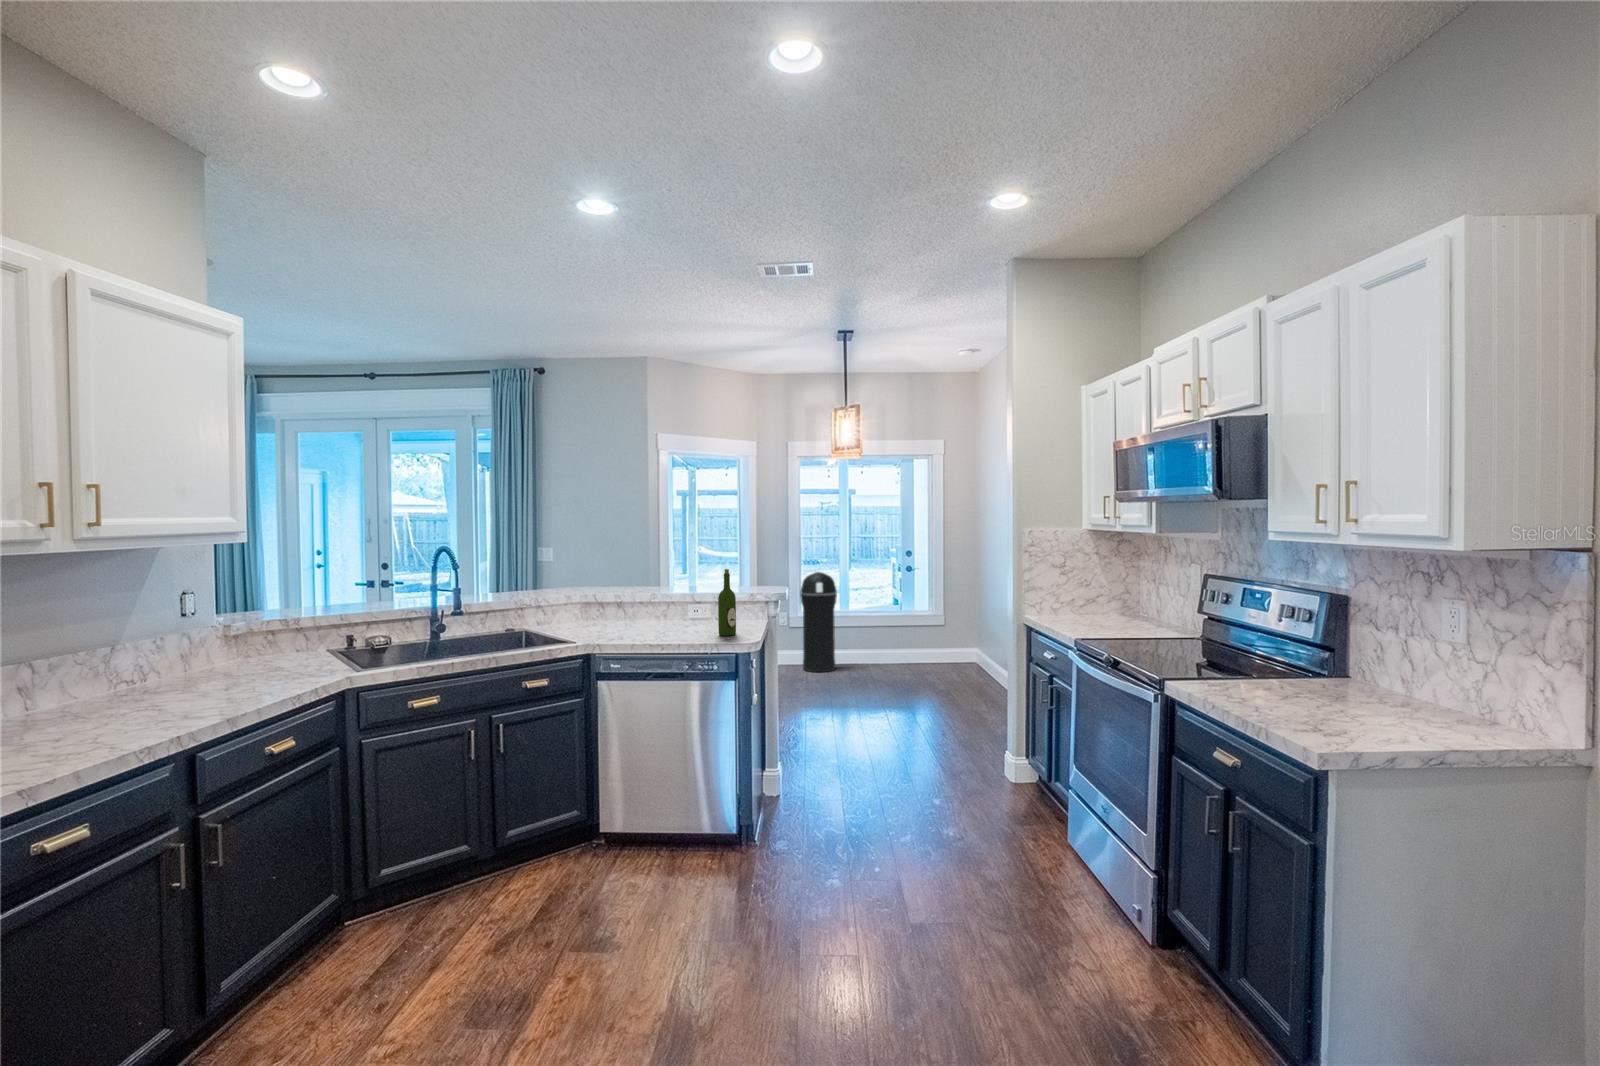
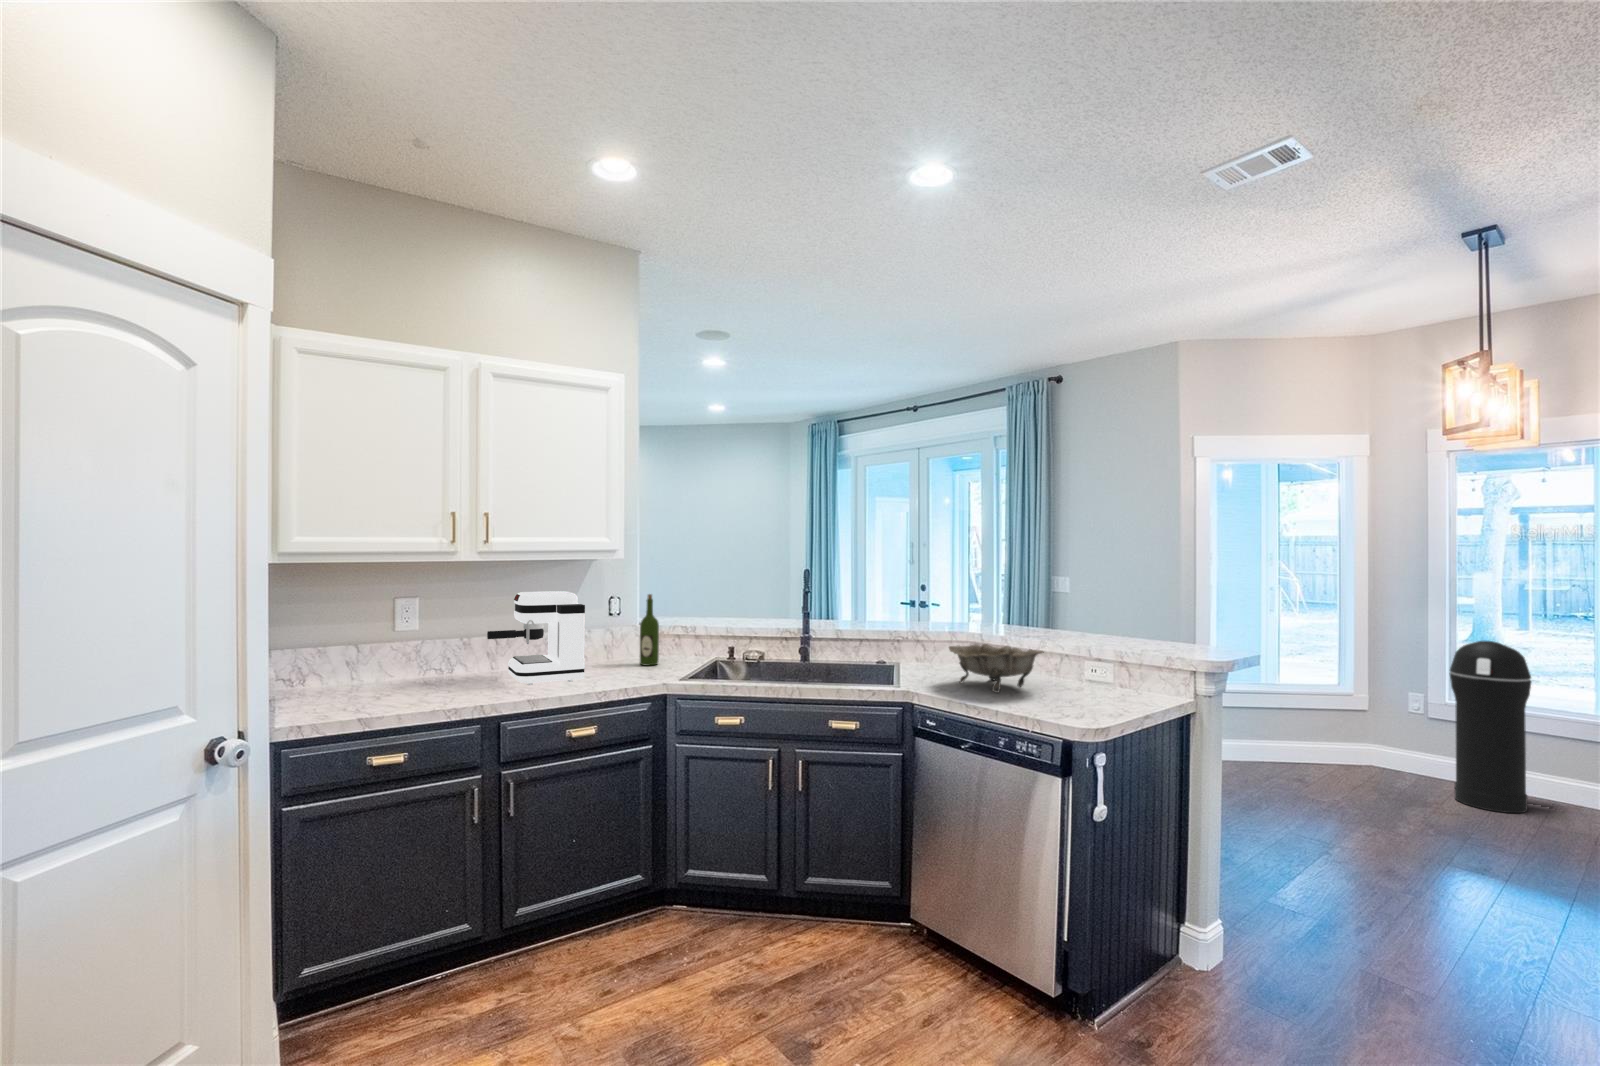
wine bottle: present [718,569,736,636] -> present [640,594,659,666]
coffee maker: none [81,590,246,712] -> present [487,591,585,685]
decorative bowl: none [603,600,686,636] -> present [949,644,1044,693]

